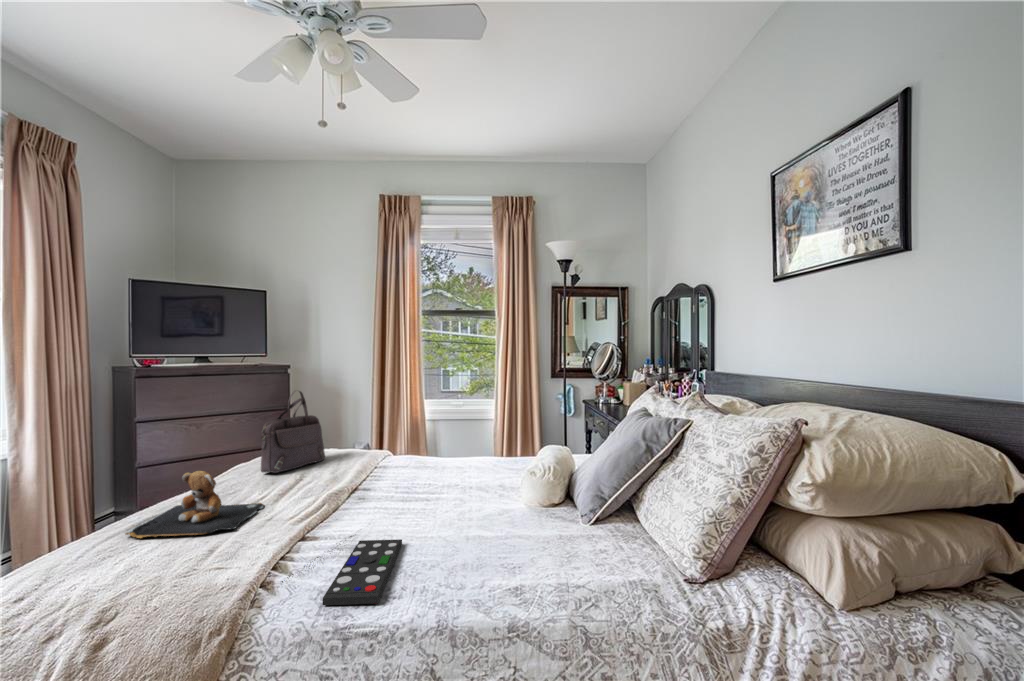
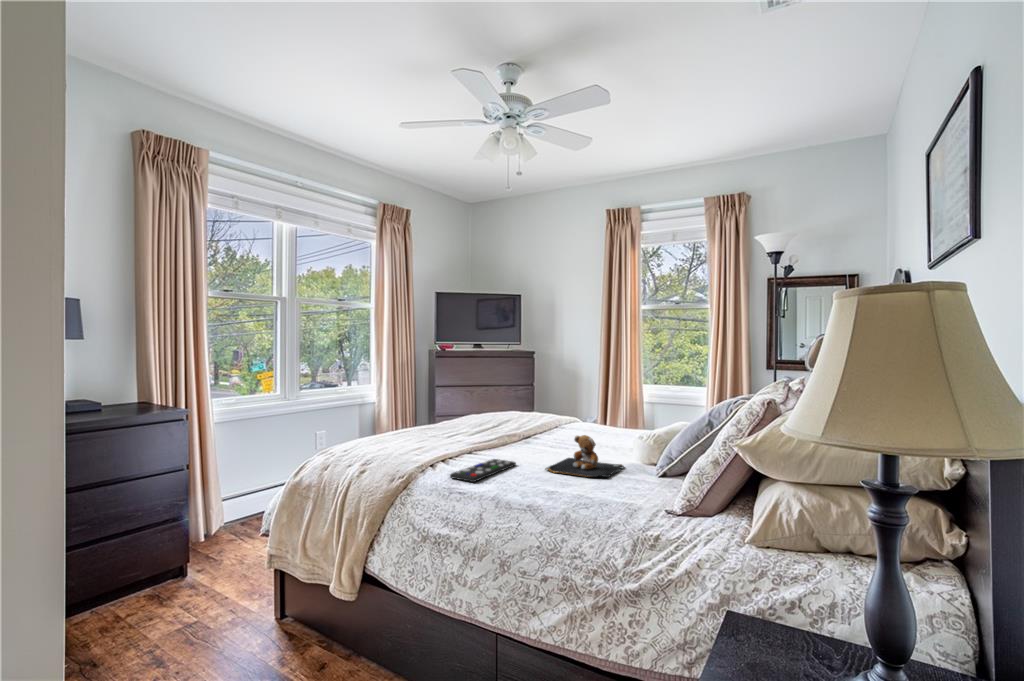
handbag: present [261,391,325,473] -> none [474,369,518,422]
teddy bear: present [125,471,264,538] -> present [545,435,624,477]

